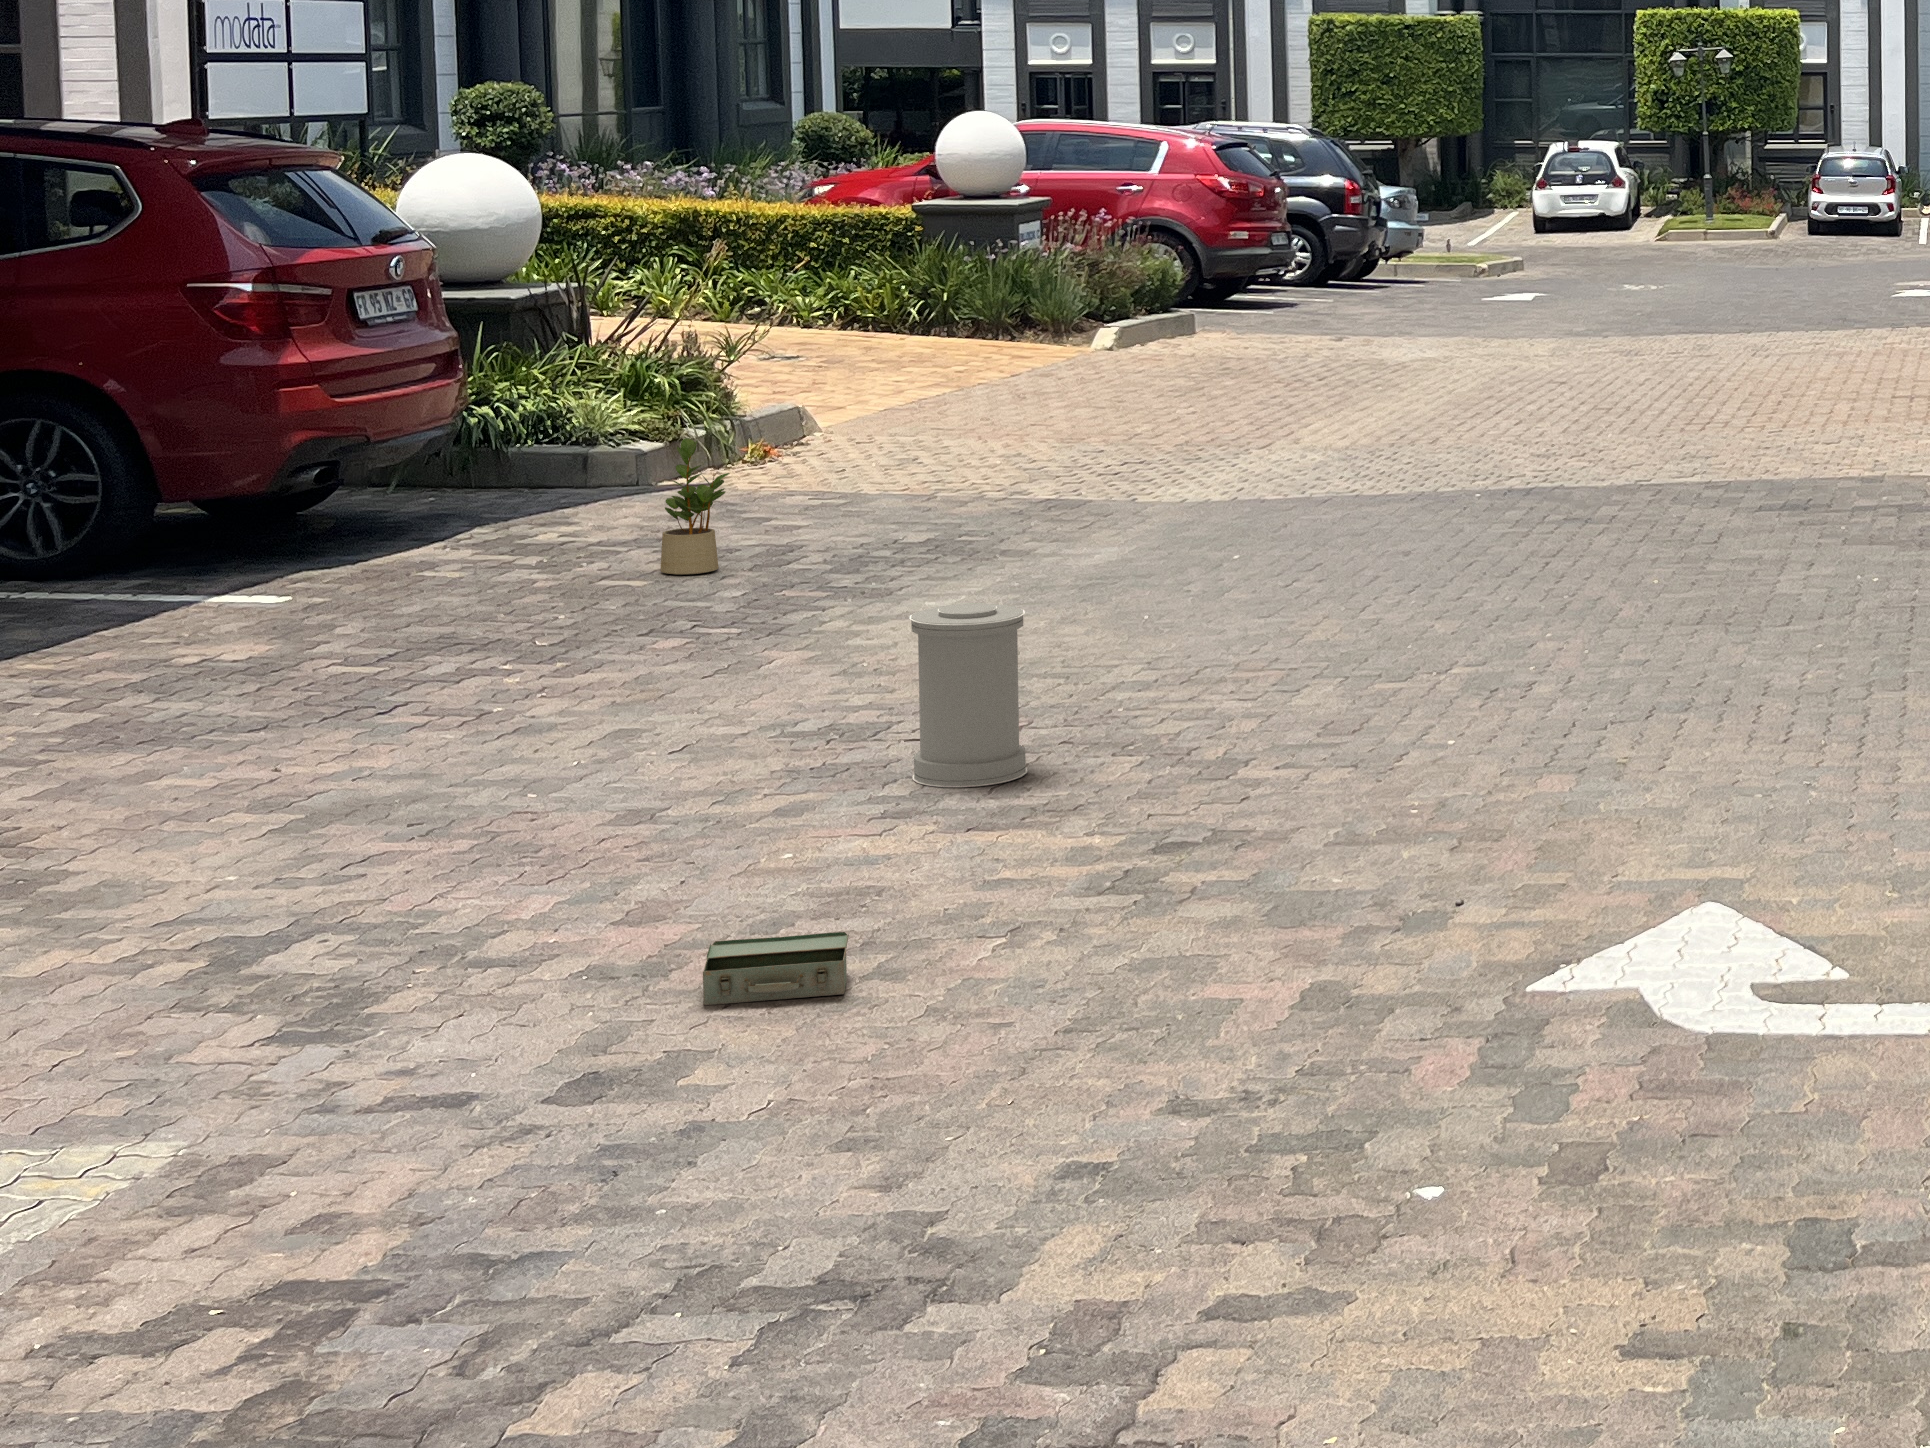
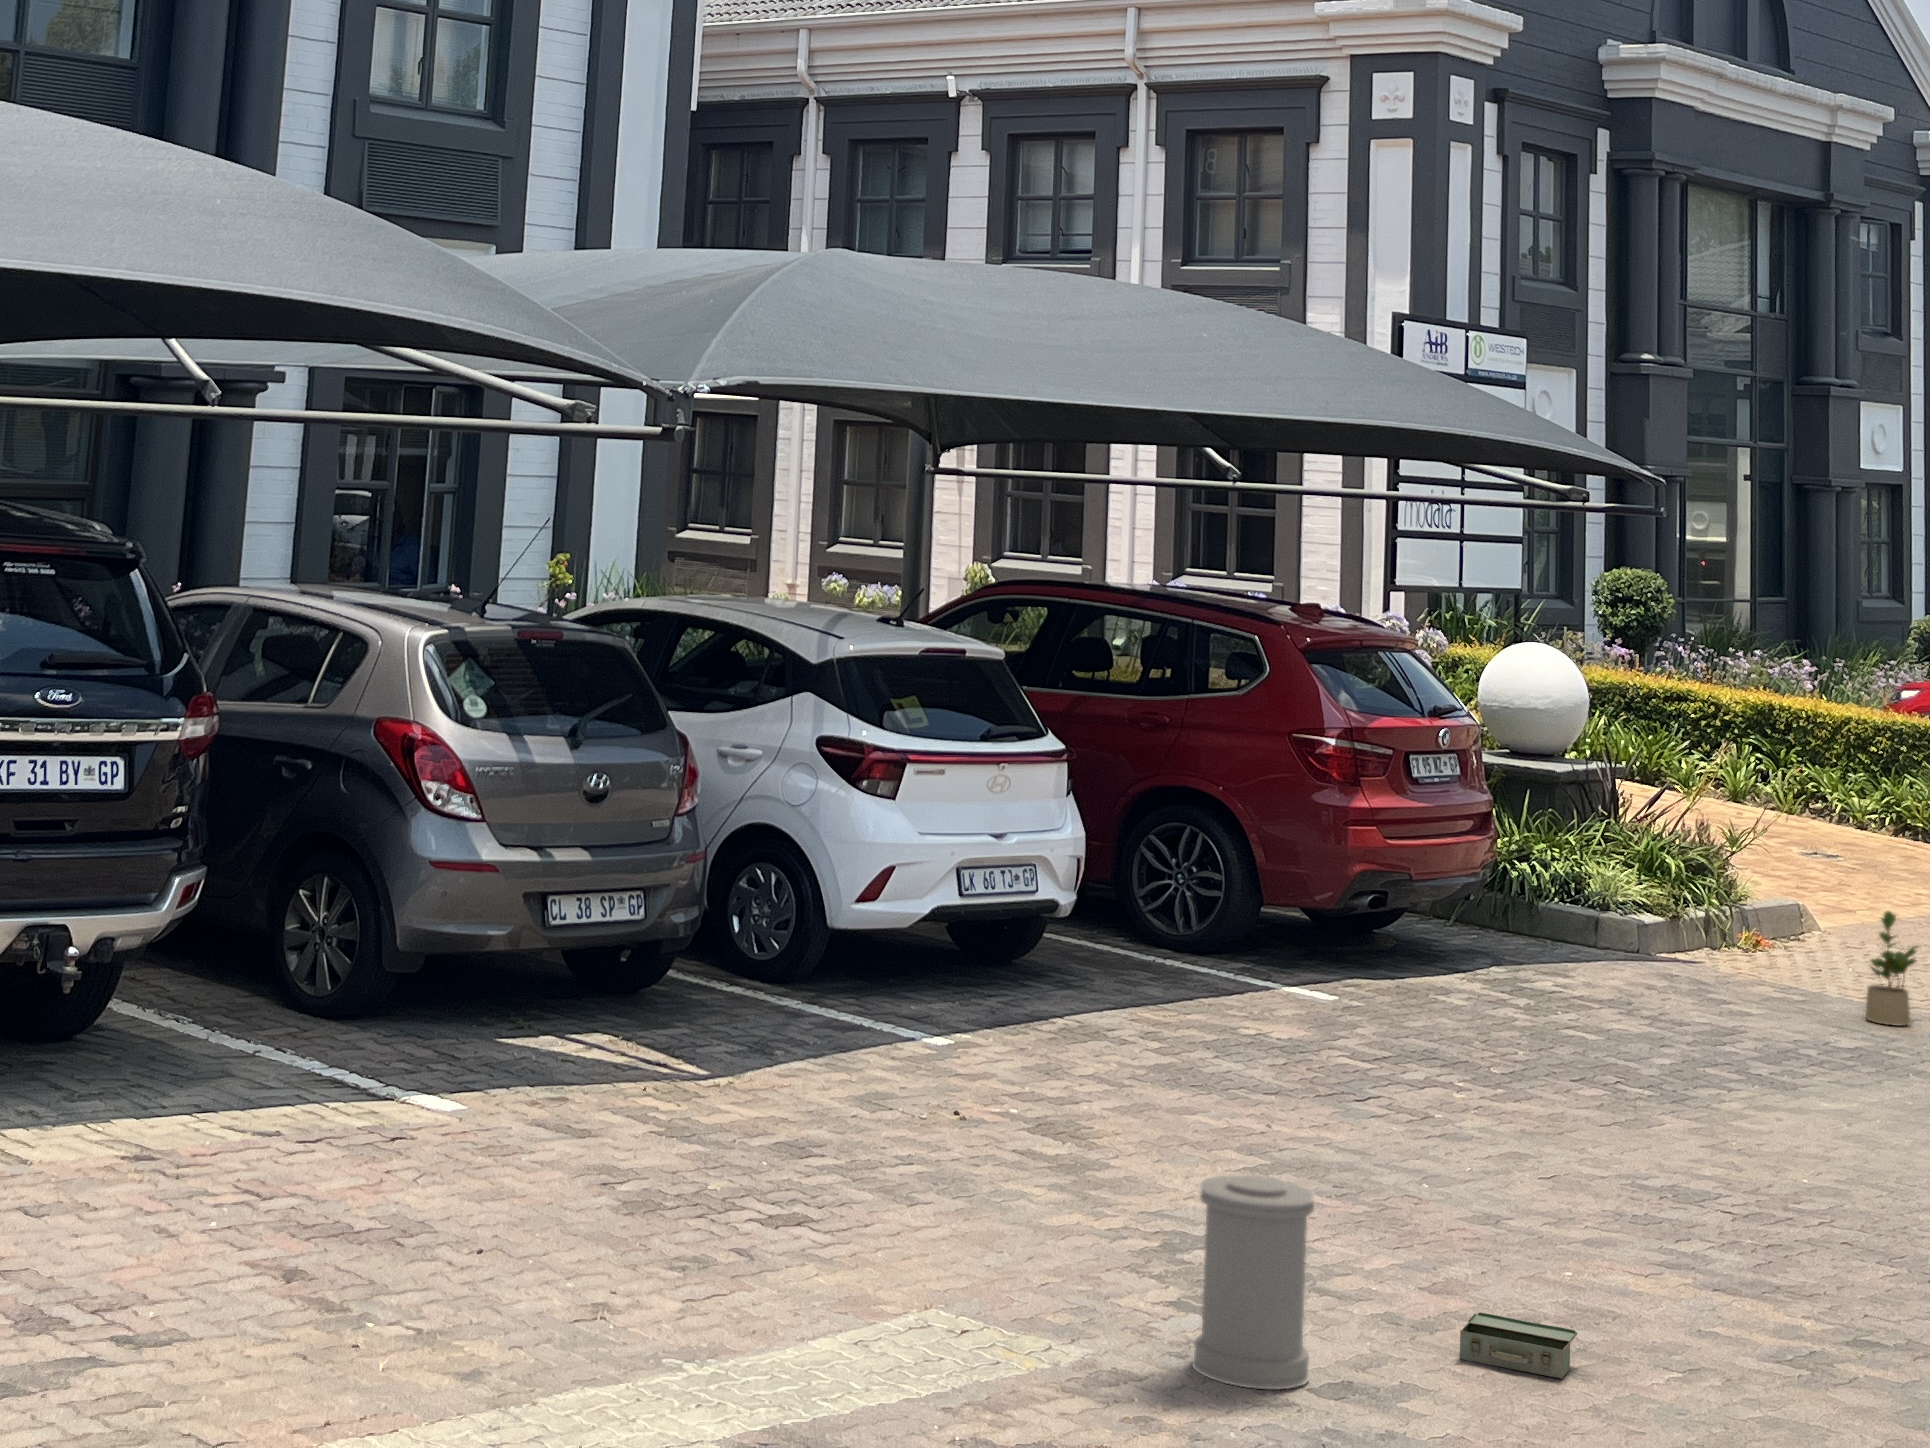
potted plant: present [661,438,730,575] -> present [1865,911,1918,1026]
trash can: present [909,603,1027,788] -> present [1192,1176,1315,1389]

